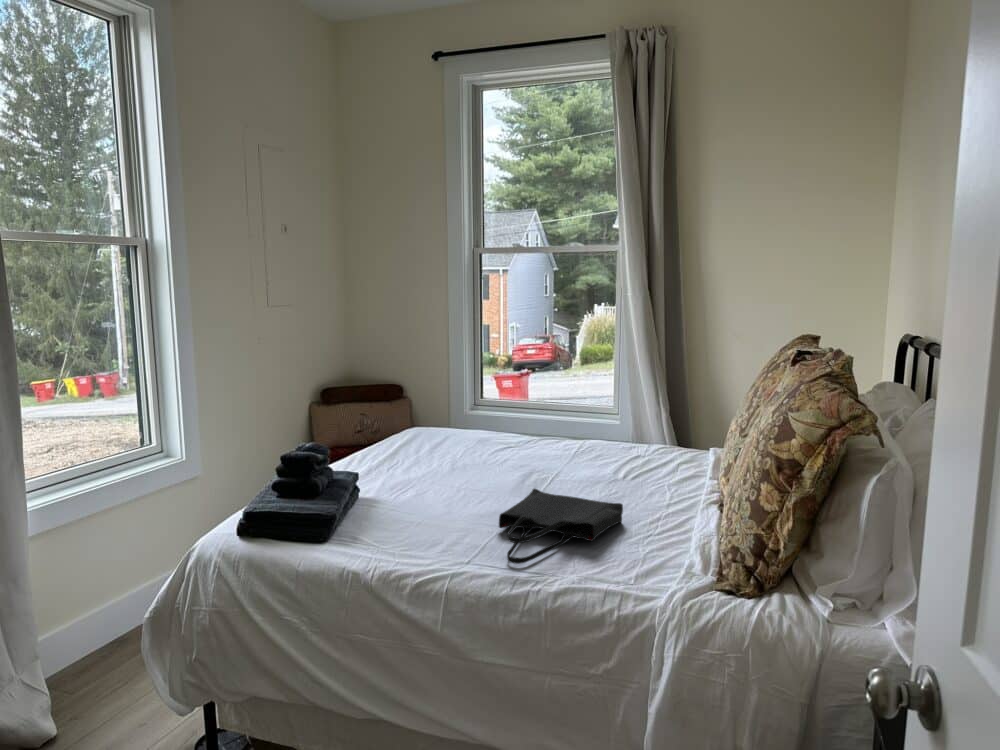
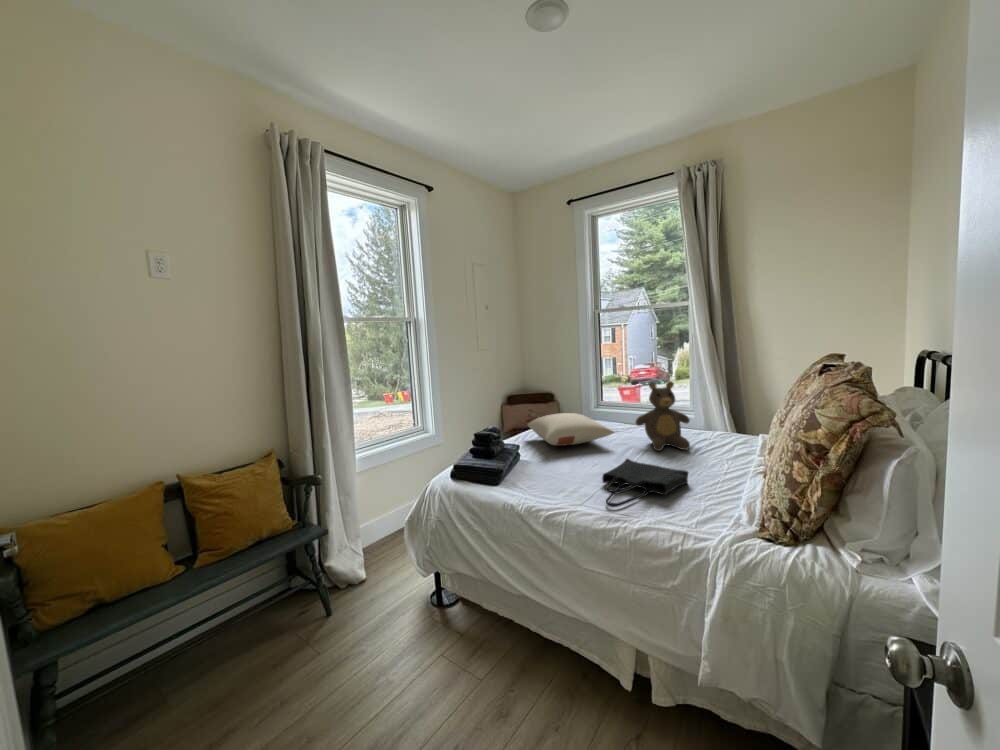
teddy bear: none [544,367,622,476] -> present [636,381,690,451]
pillow: none [366,417,512,471] -> present [528,413,614,446]

